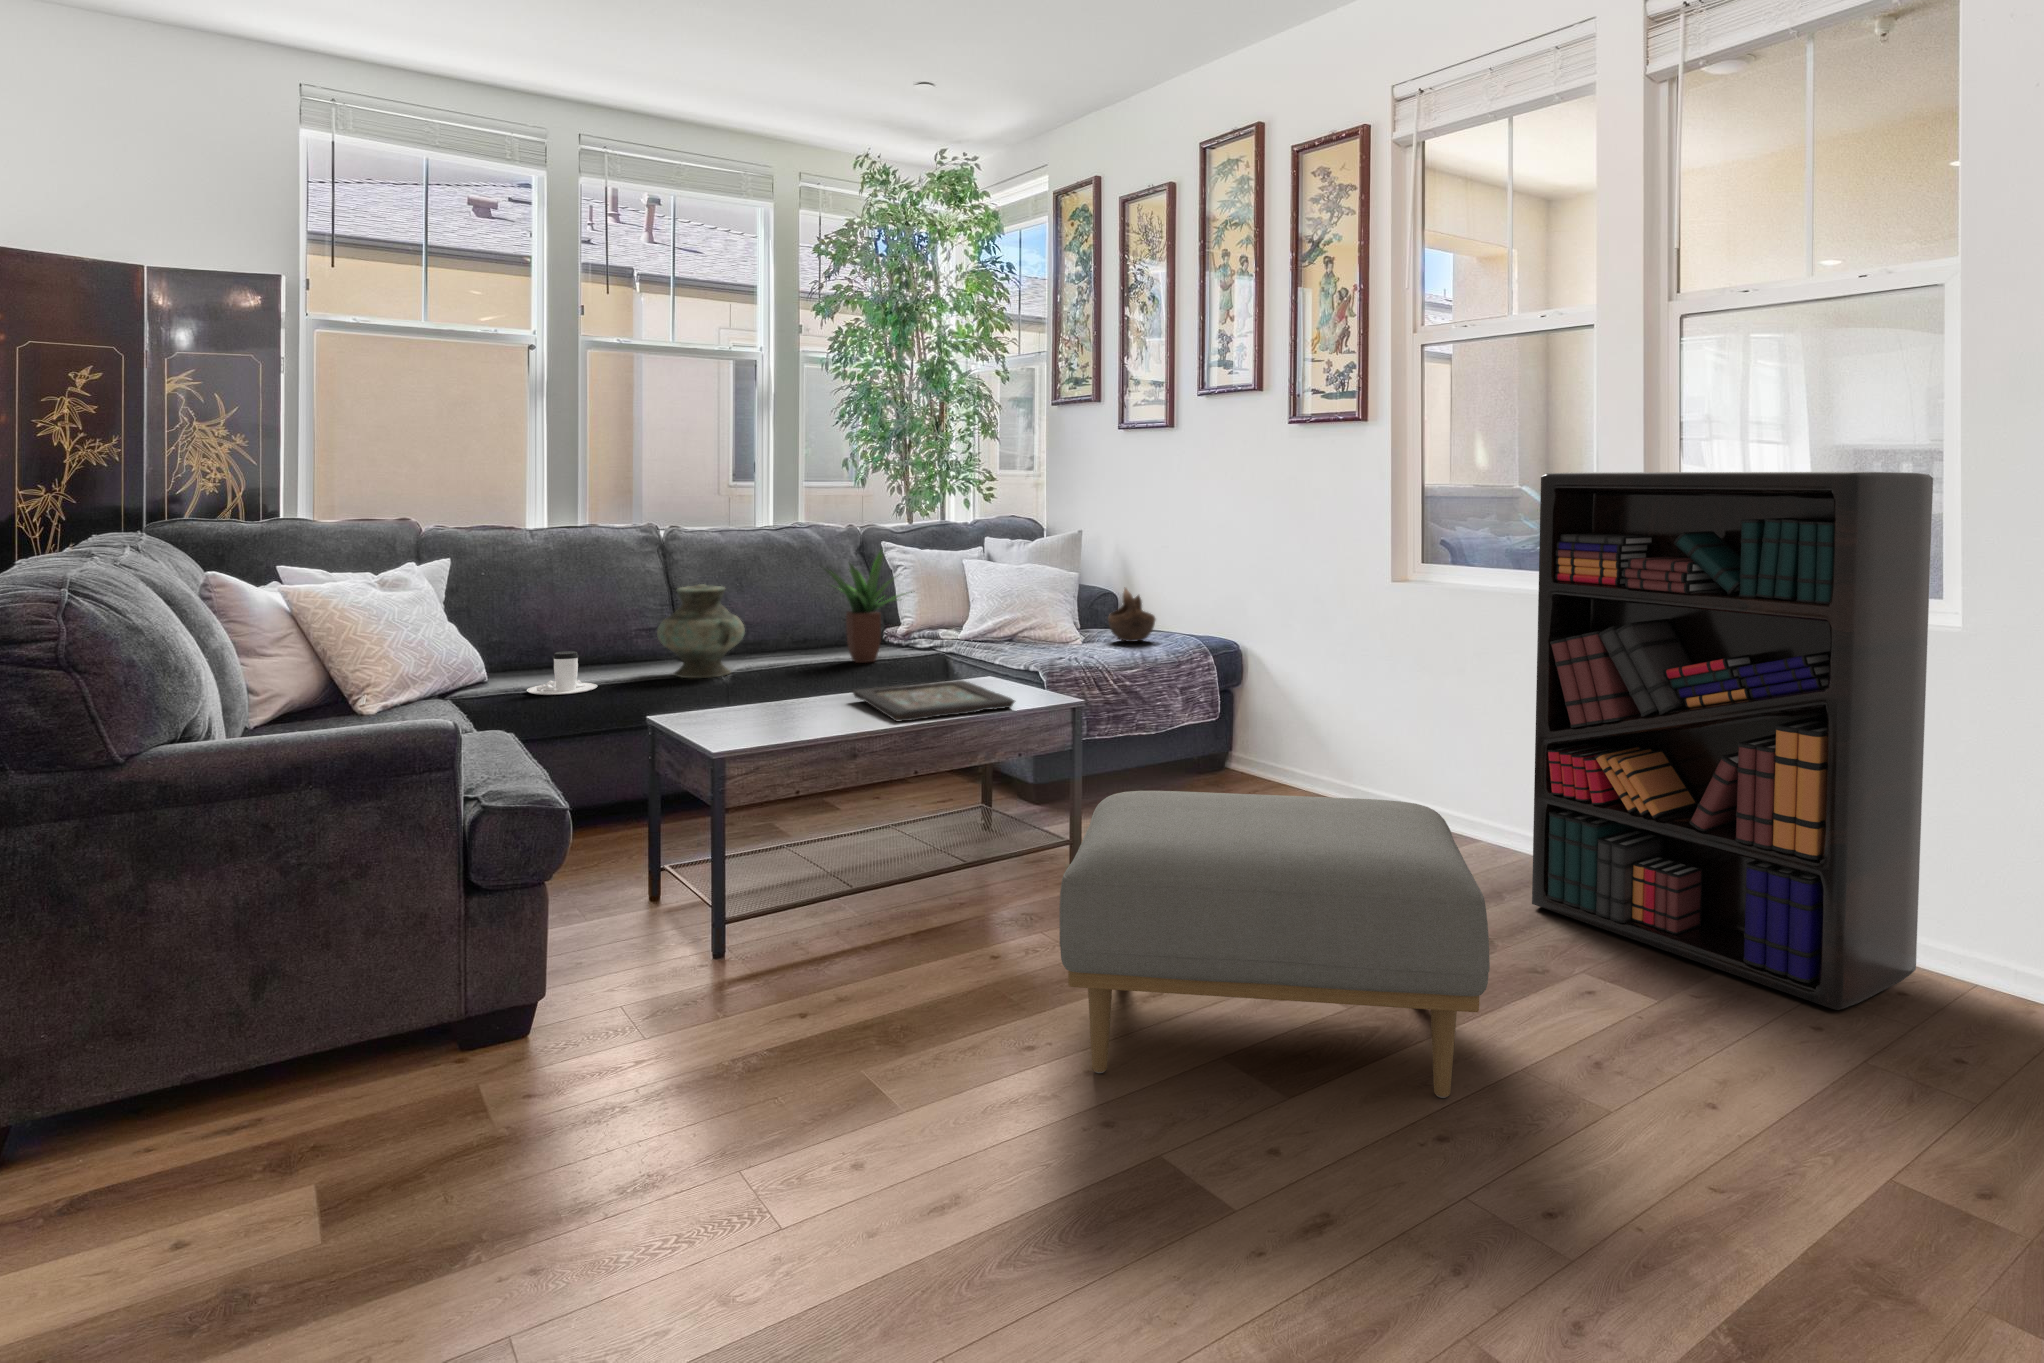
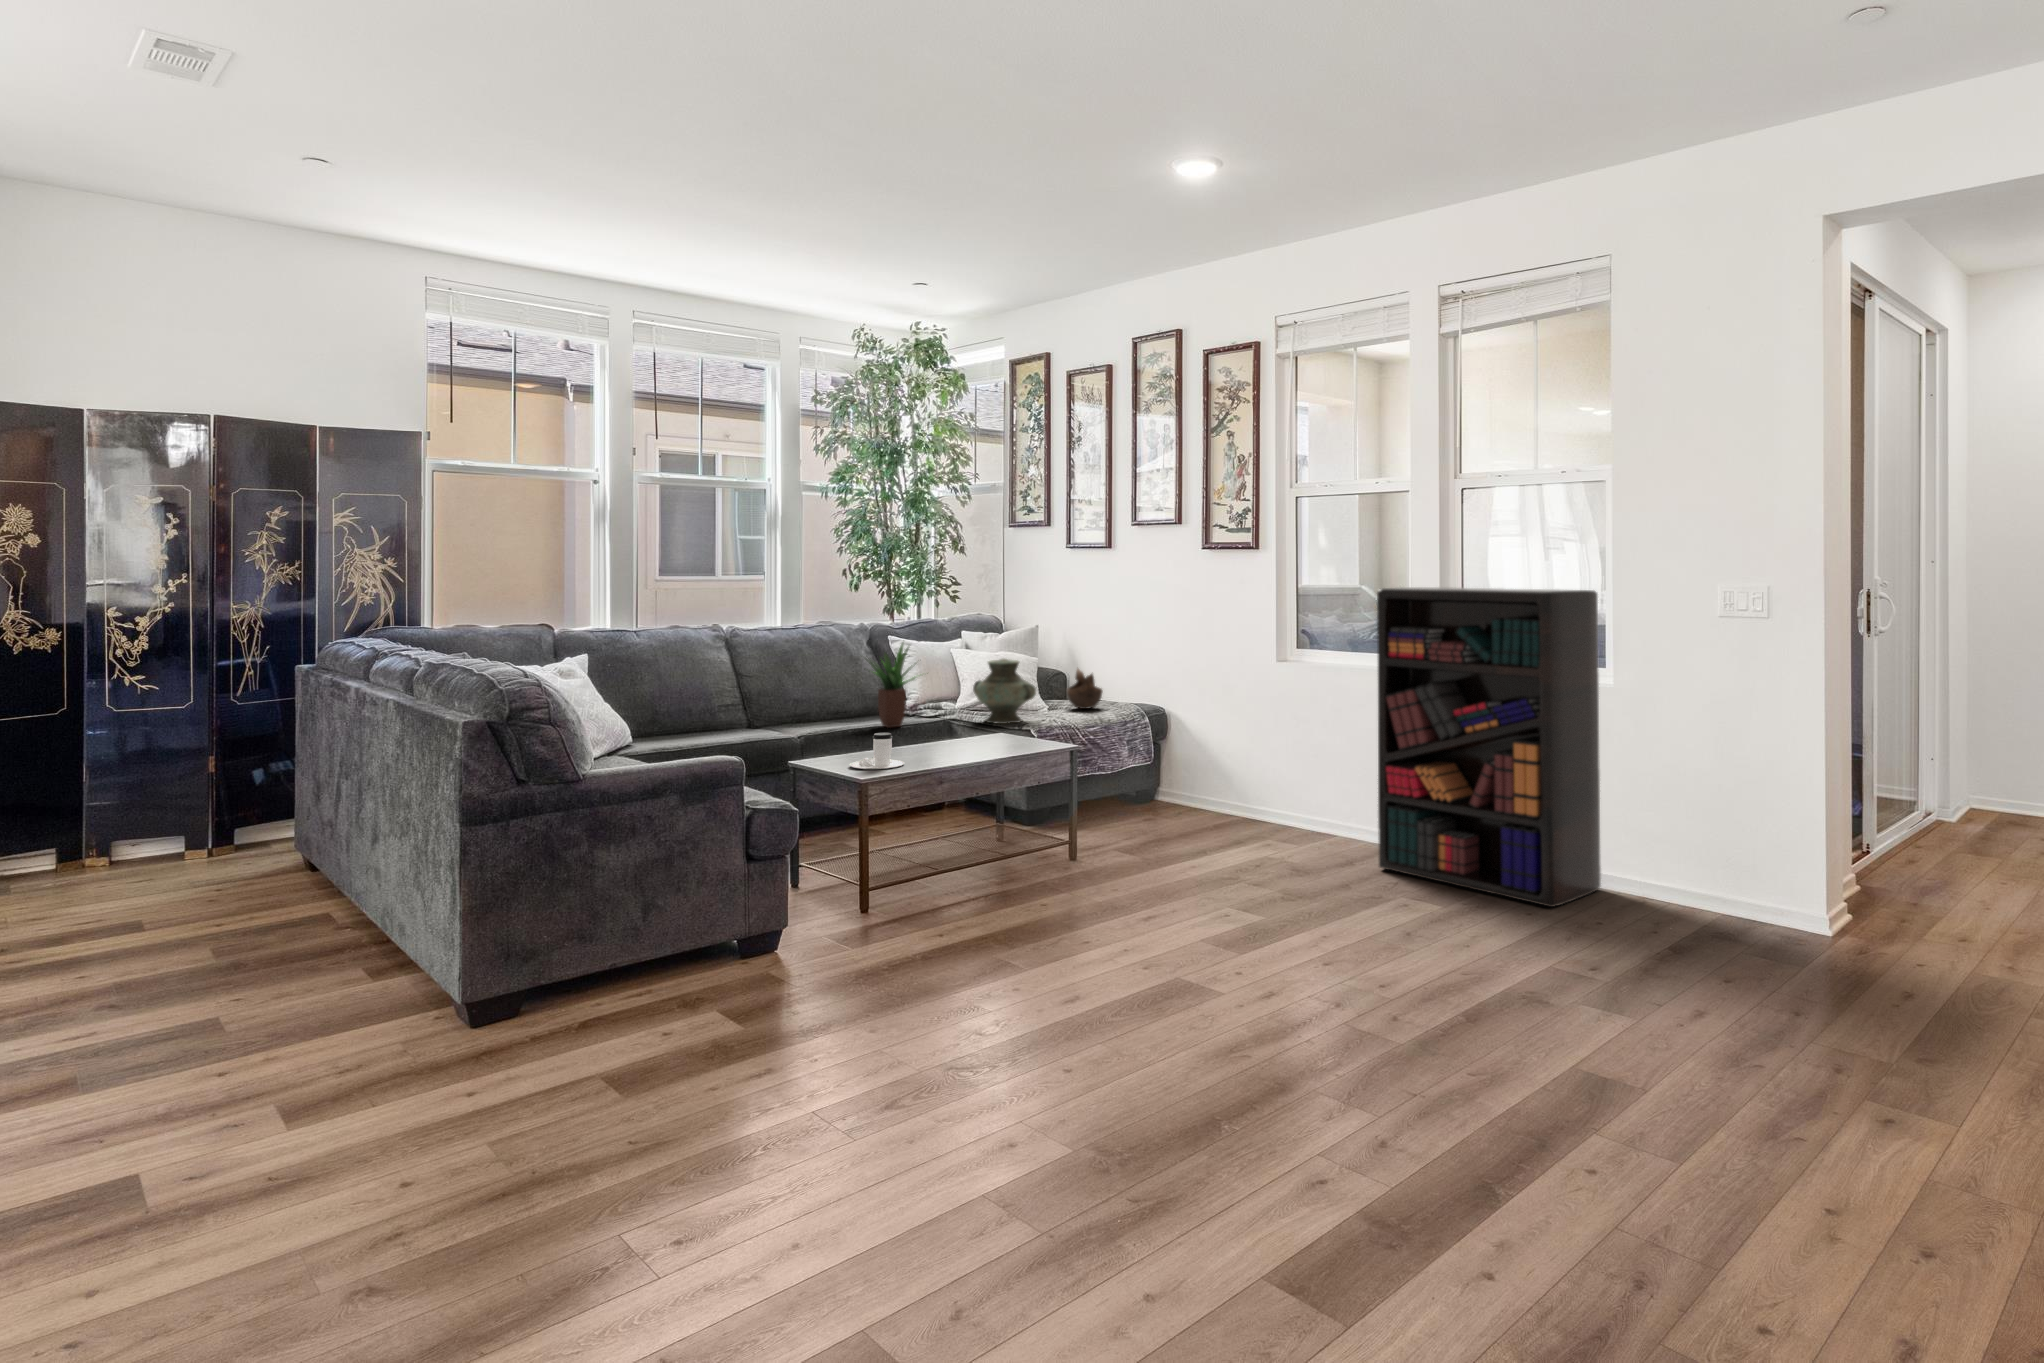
vase: present [657,584,745,678] -> present [973,658,1036,724]
coffee cup: present [527,651,598,695] -> present [850,733,904,769]
decorative tray: present [853,680,1015,722] -> none [915,735,1036,760]
ottoman: present [1059,791,1490,1098] -> none [1112,792,1355,952]

